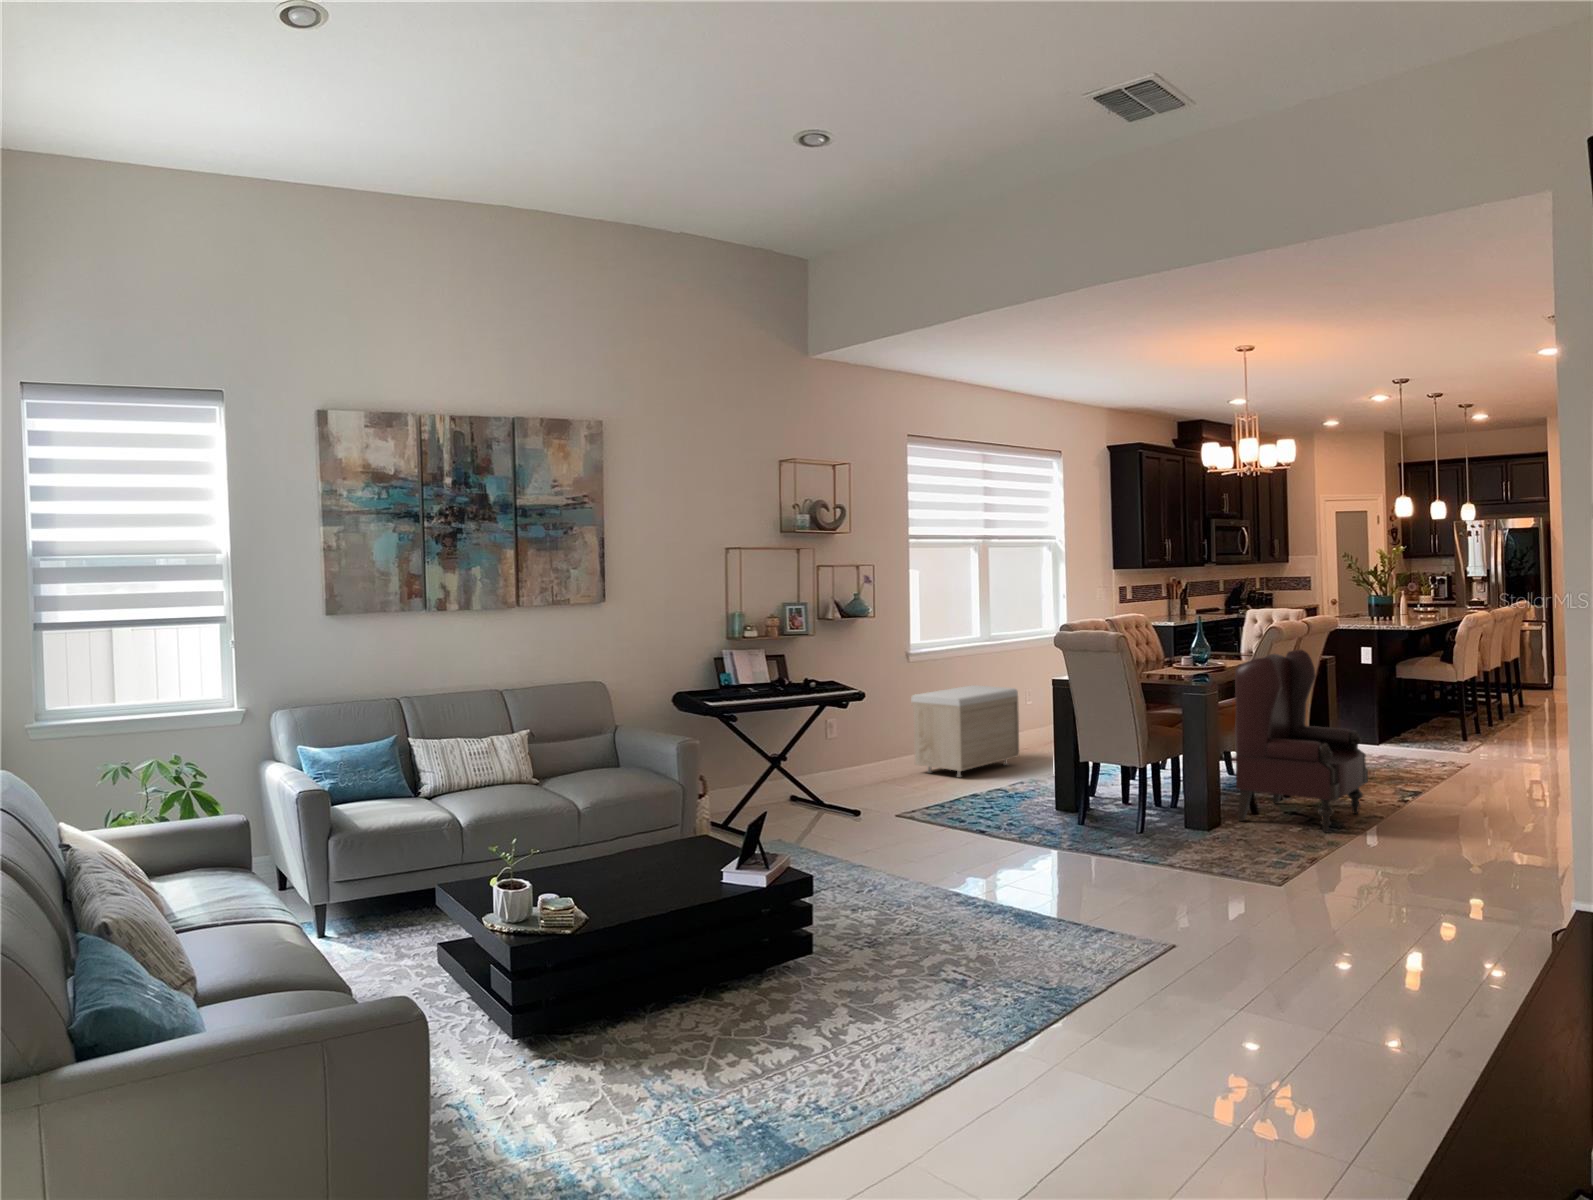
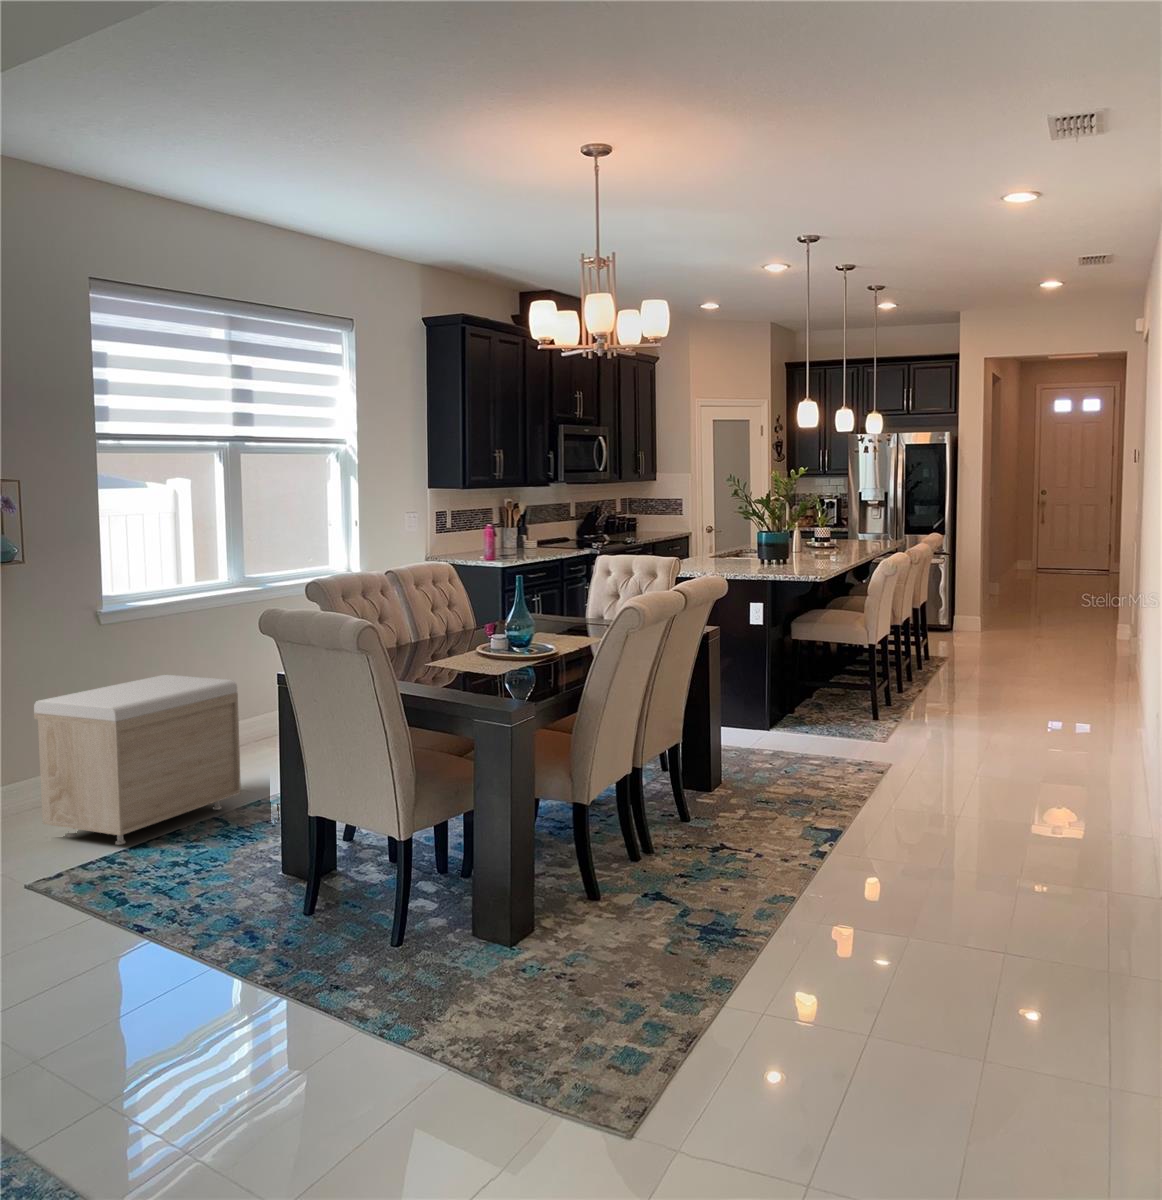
armchair: present [1235,650,1368,832] -> none [568,620,770,938]

